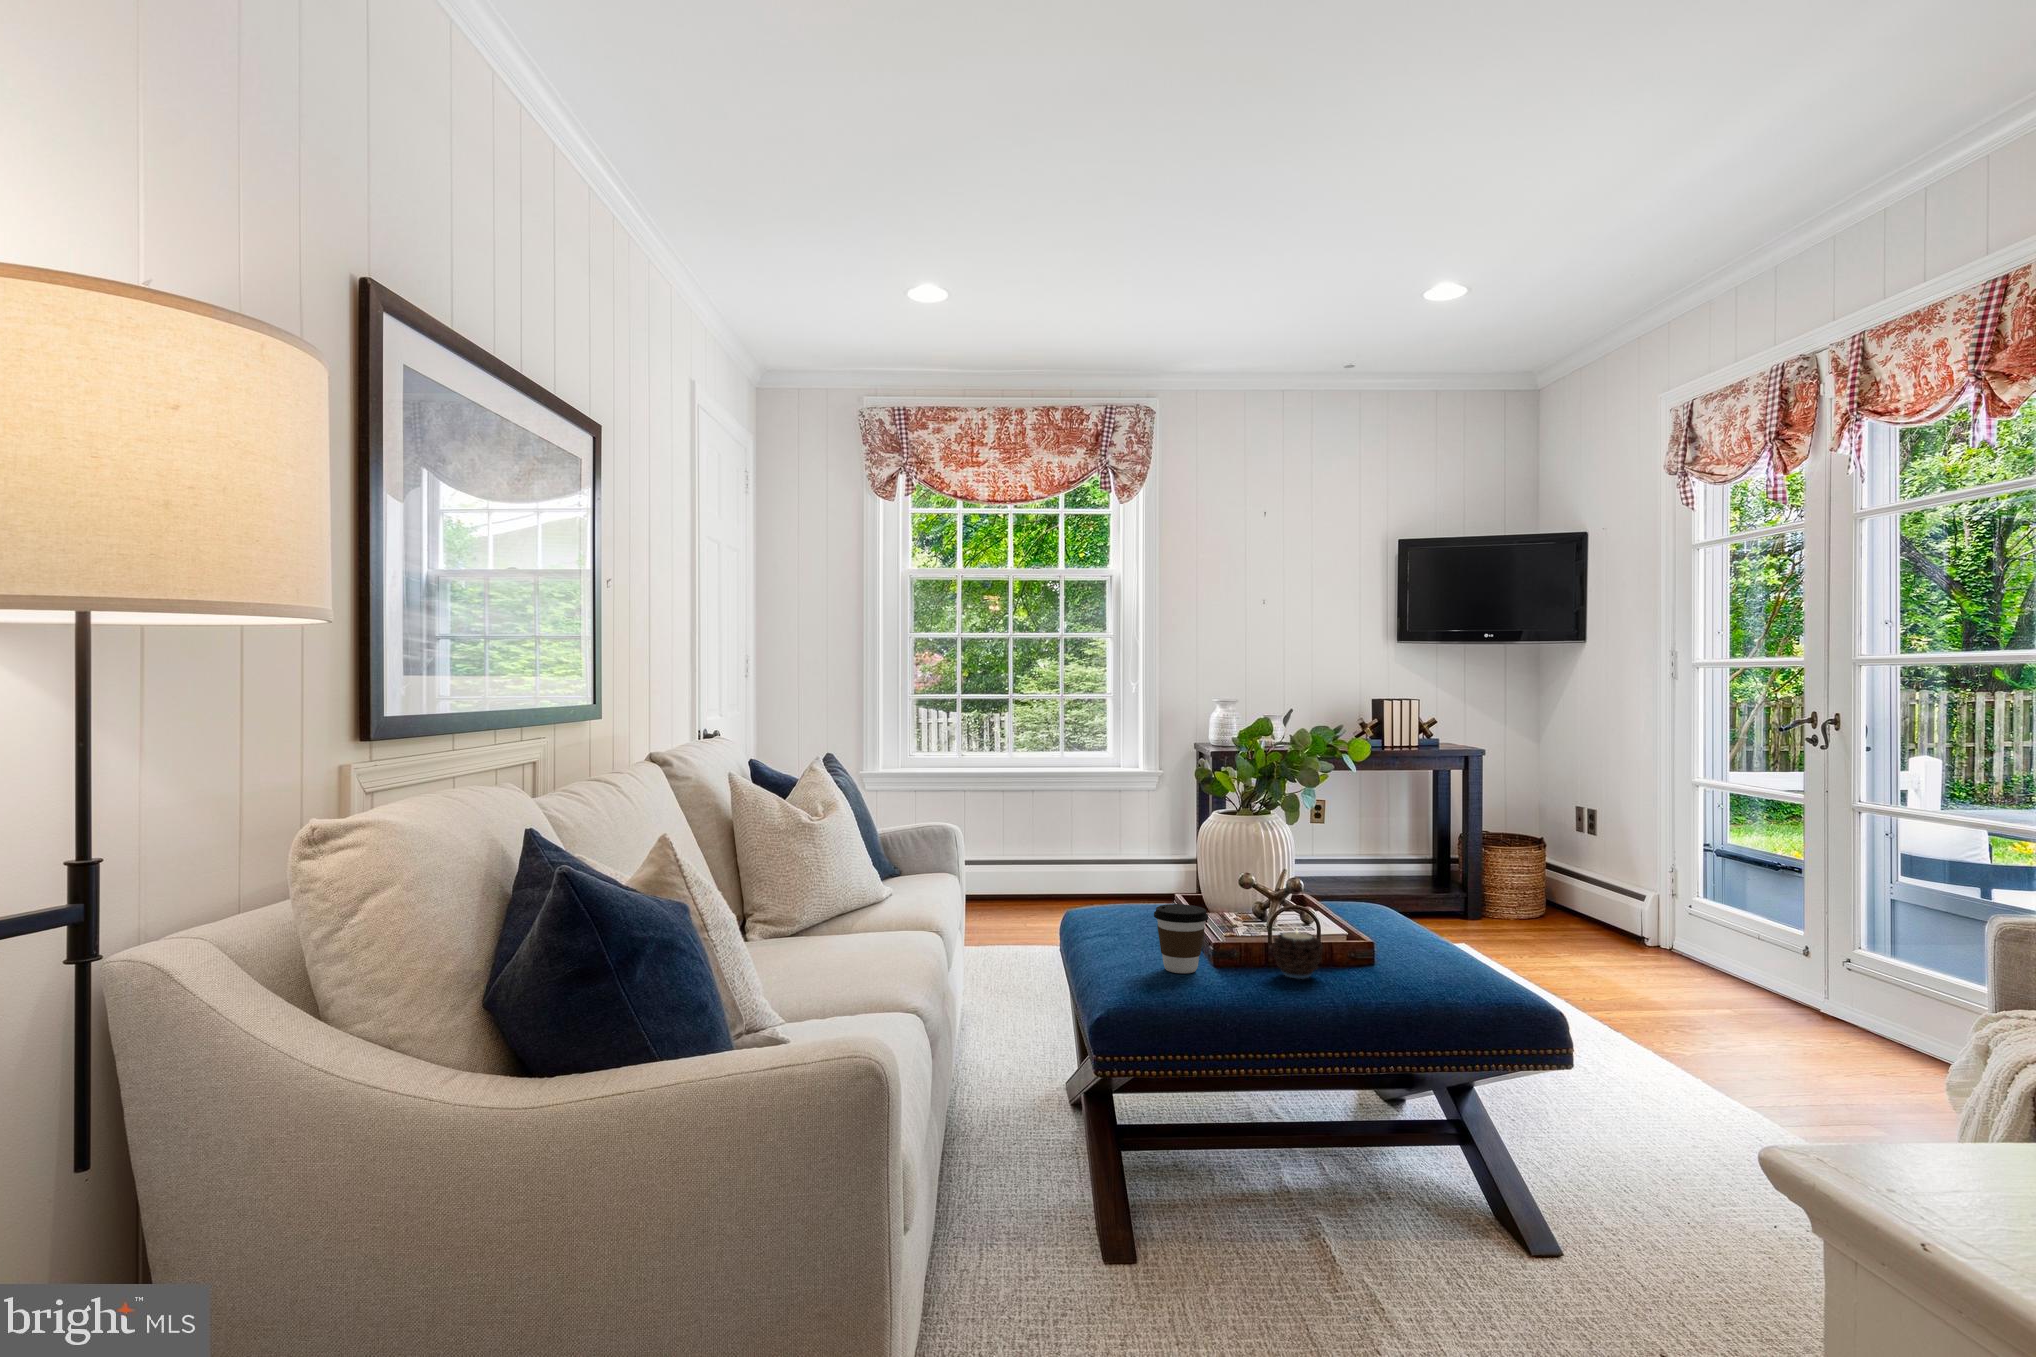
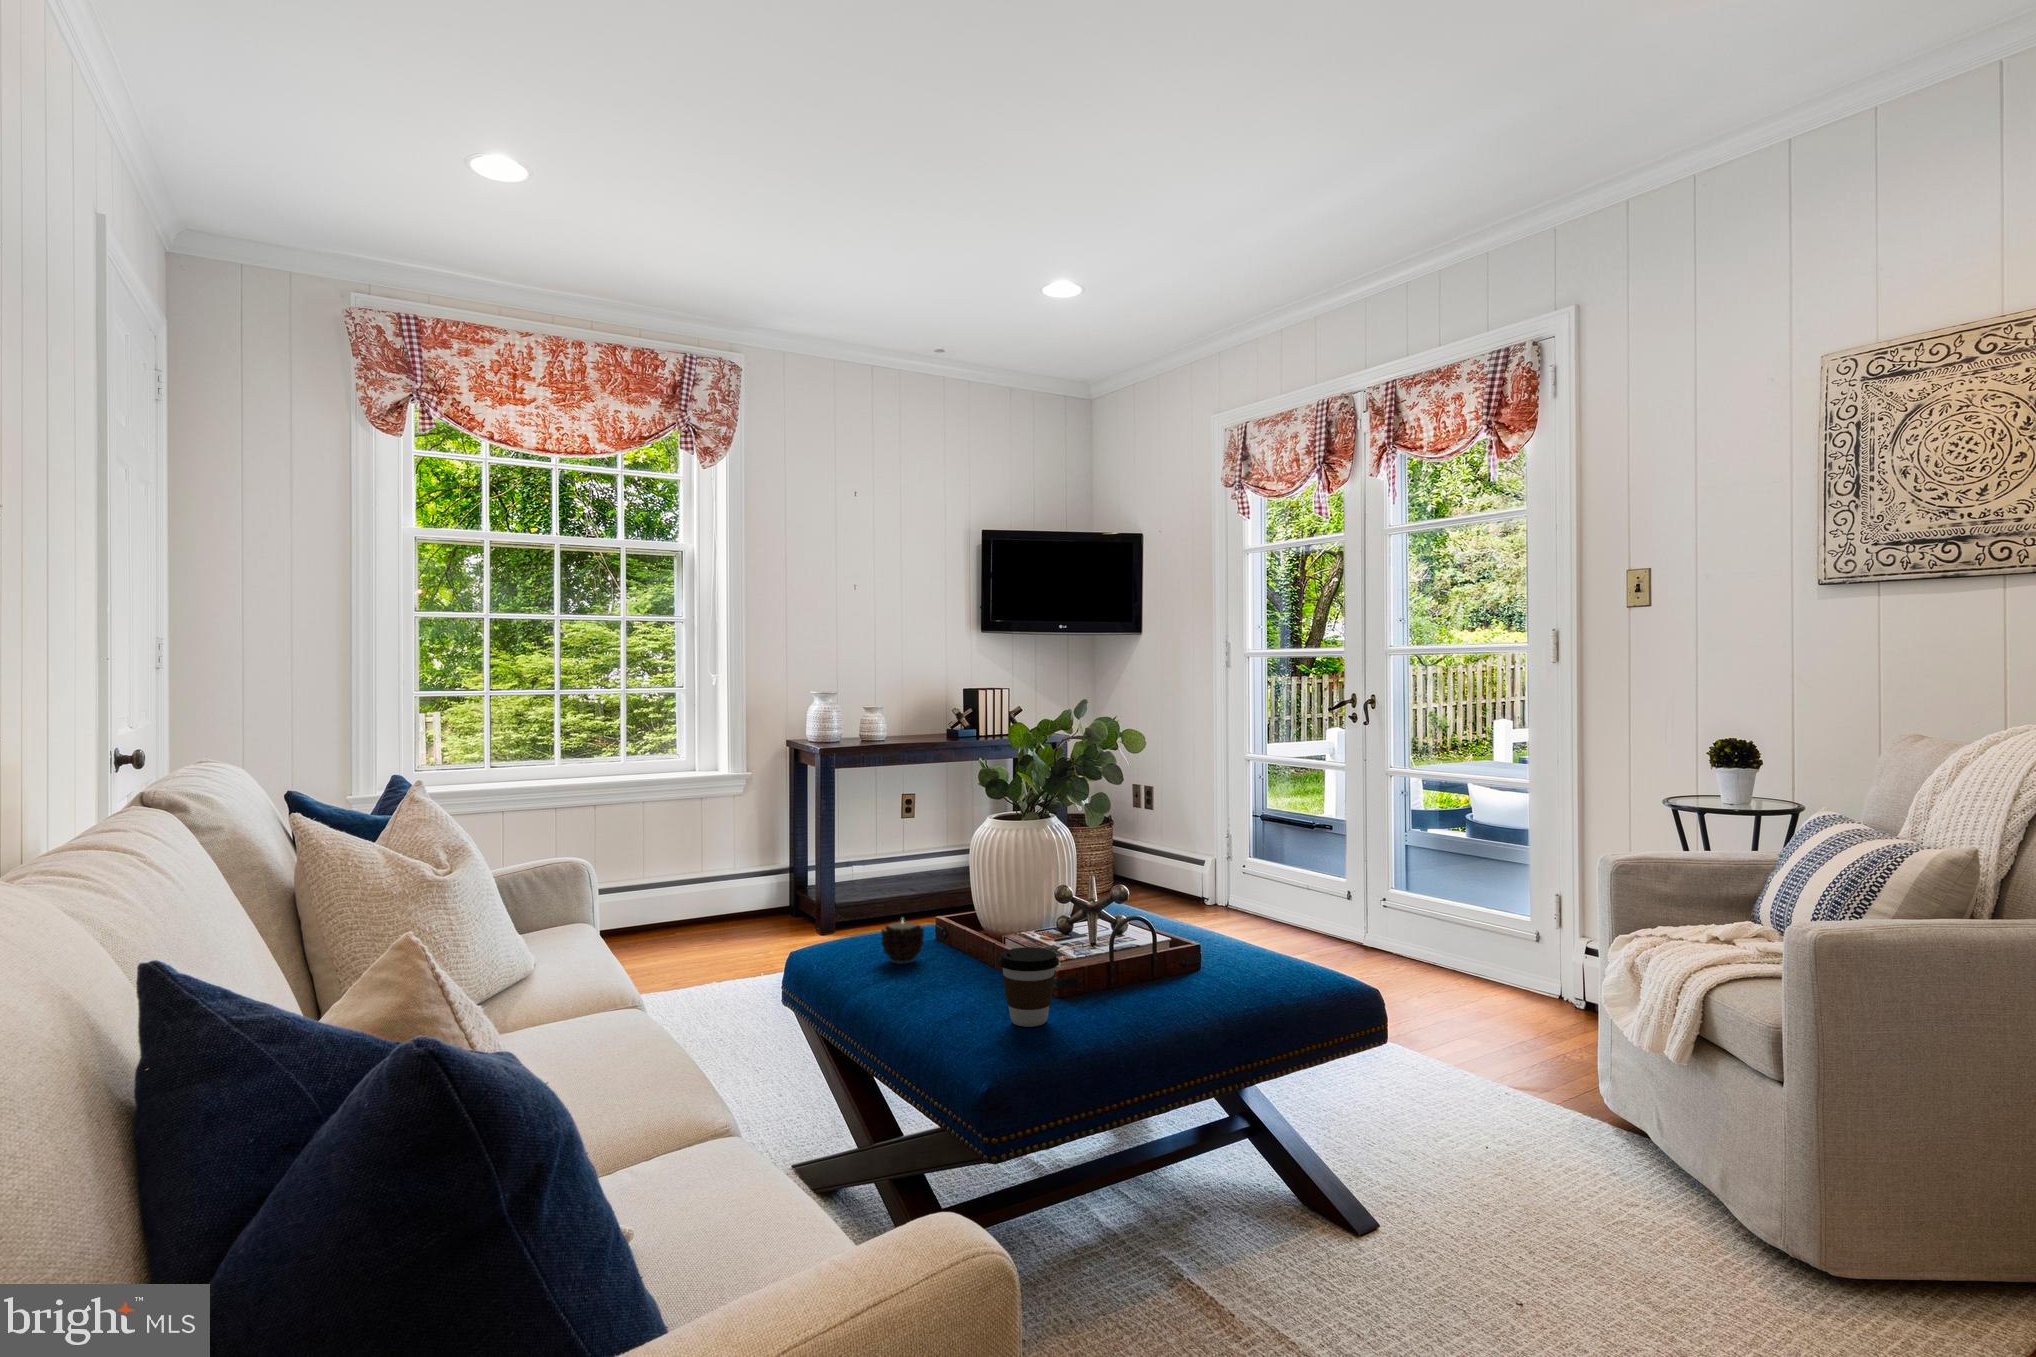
candle: present [1272,931,1322,979] -> present [881,921,924,964]

